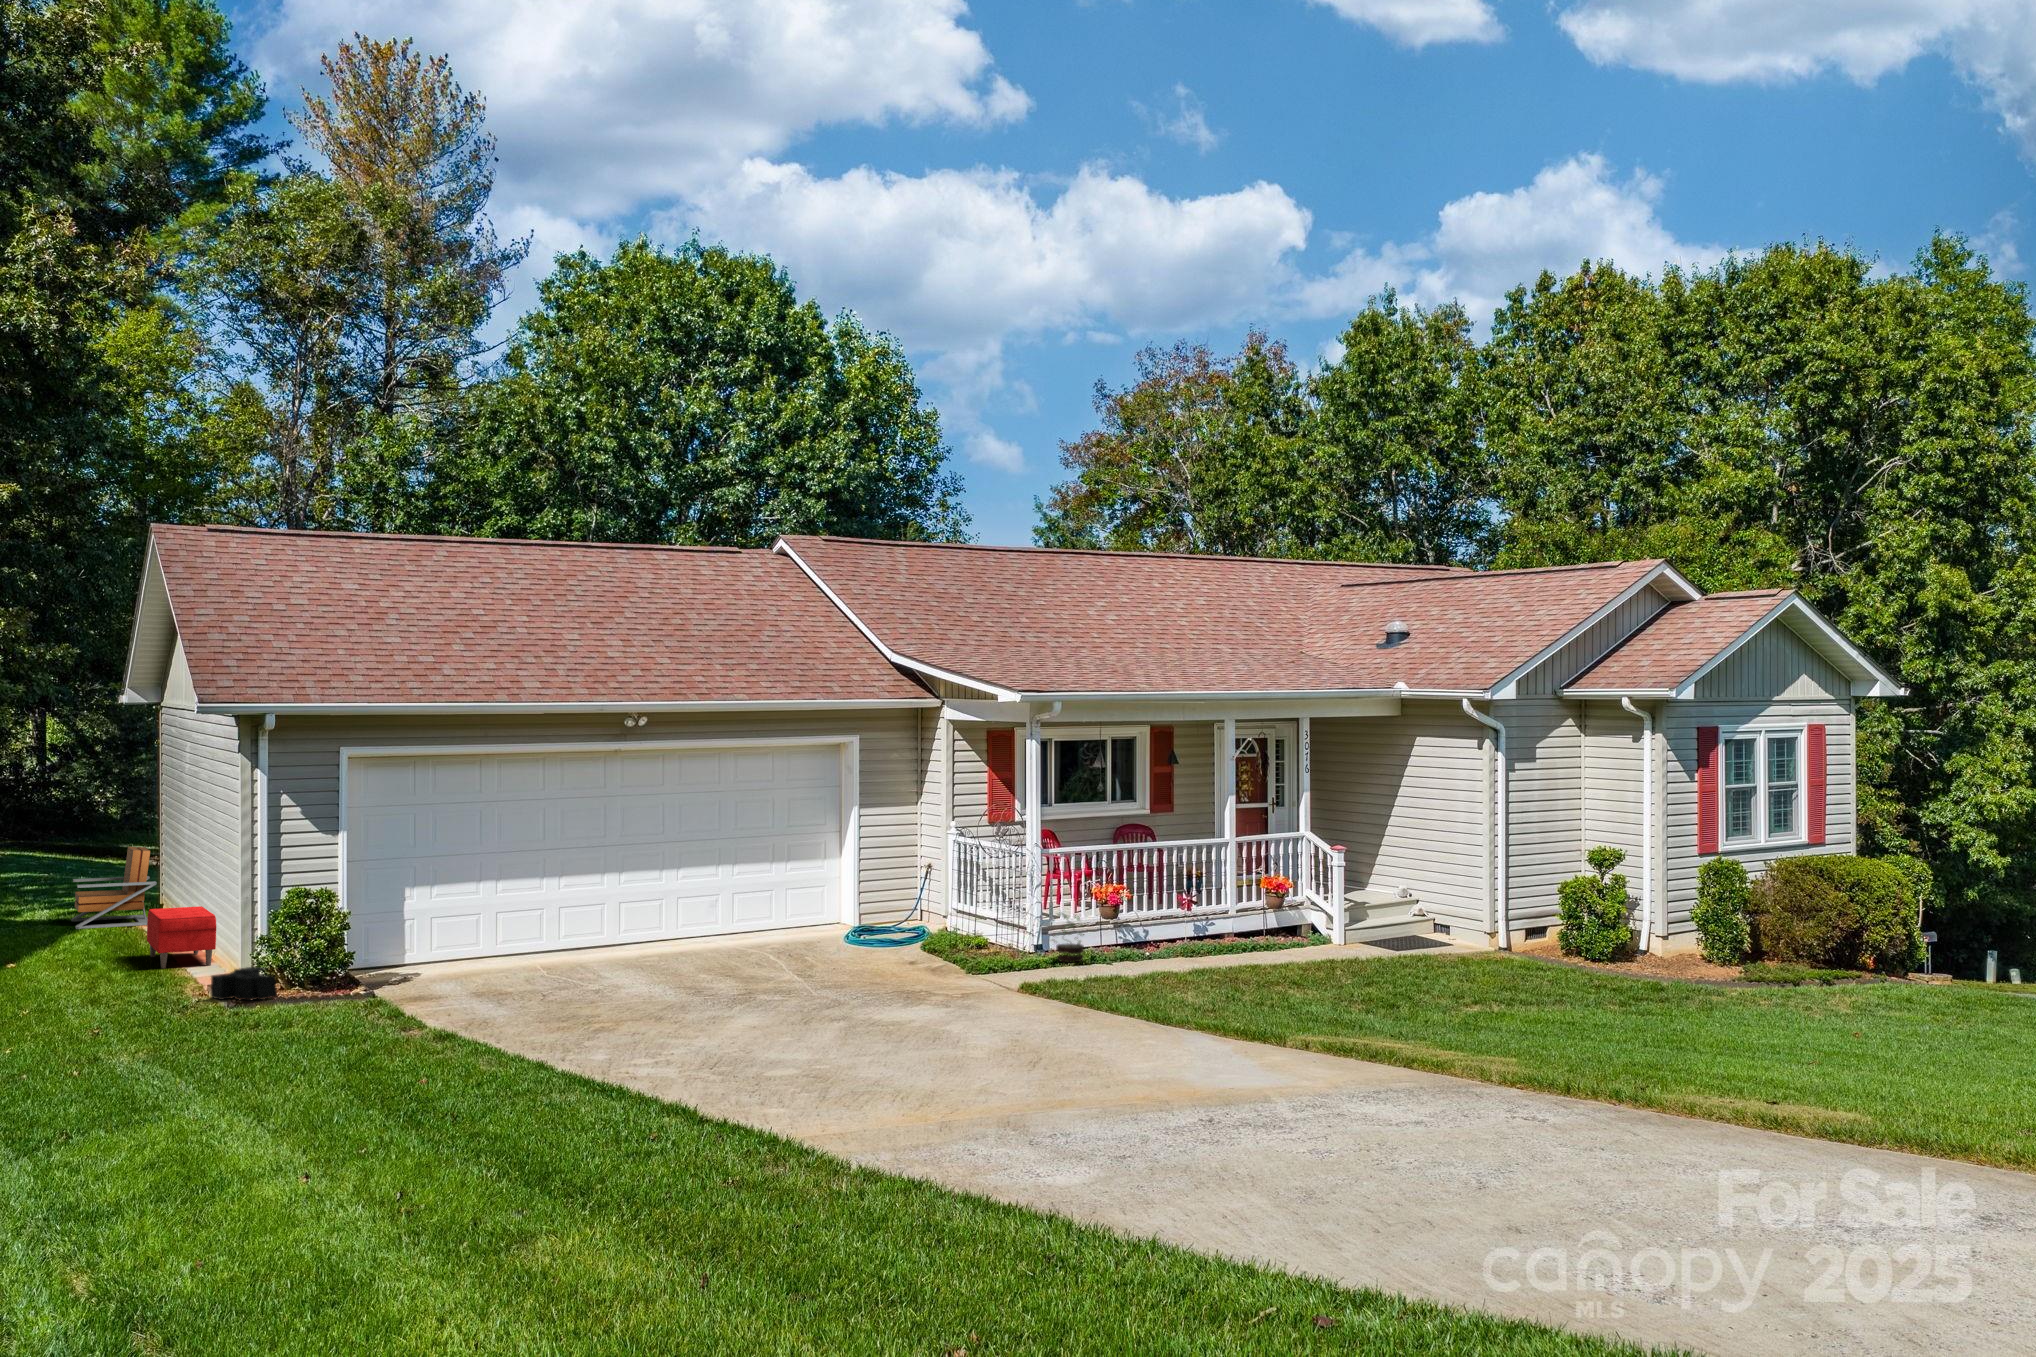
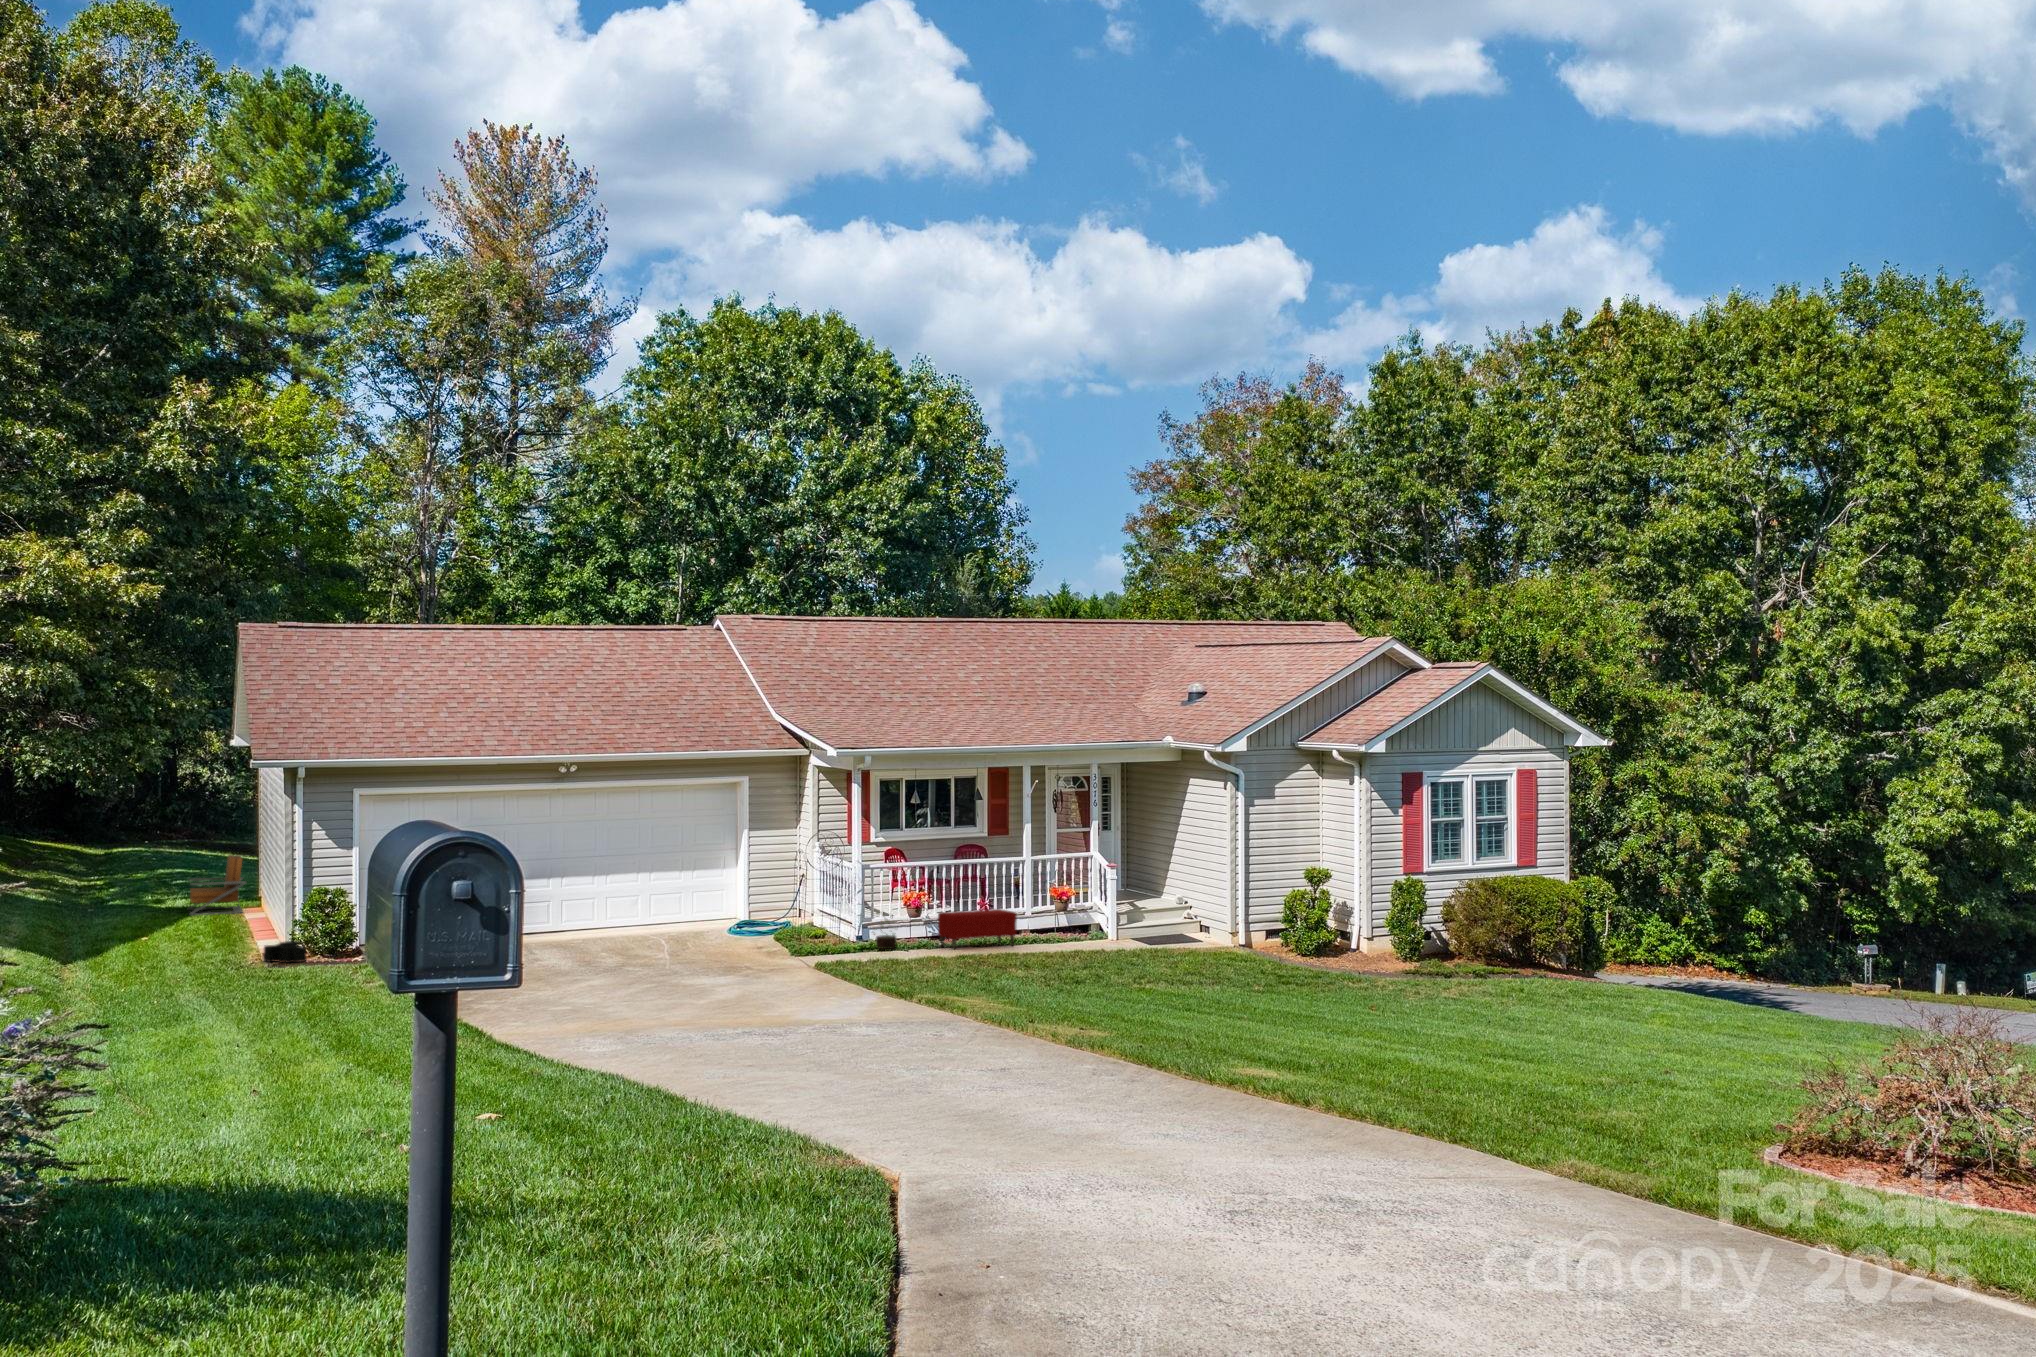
bench: present [147,906,216,969] -> present [938,909,1017,949]

